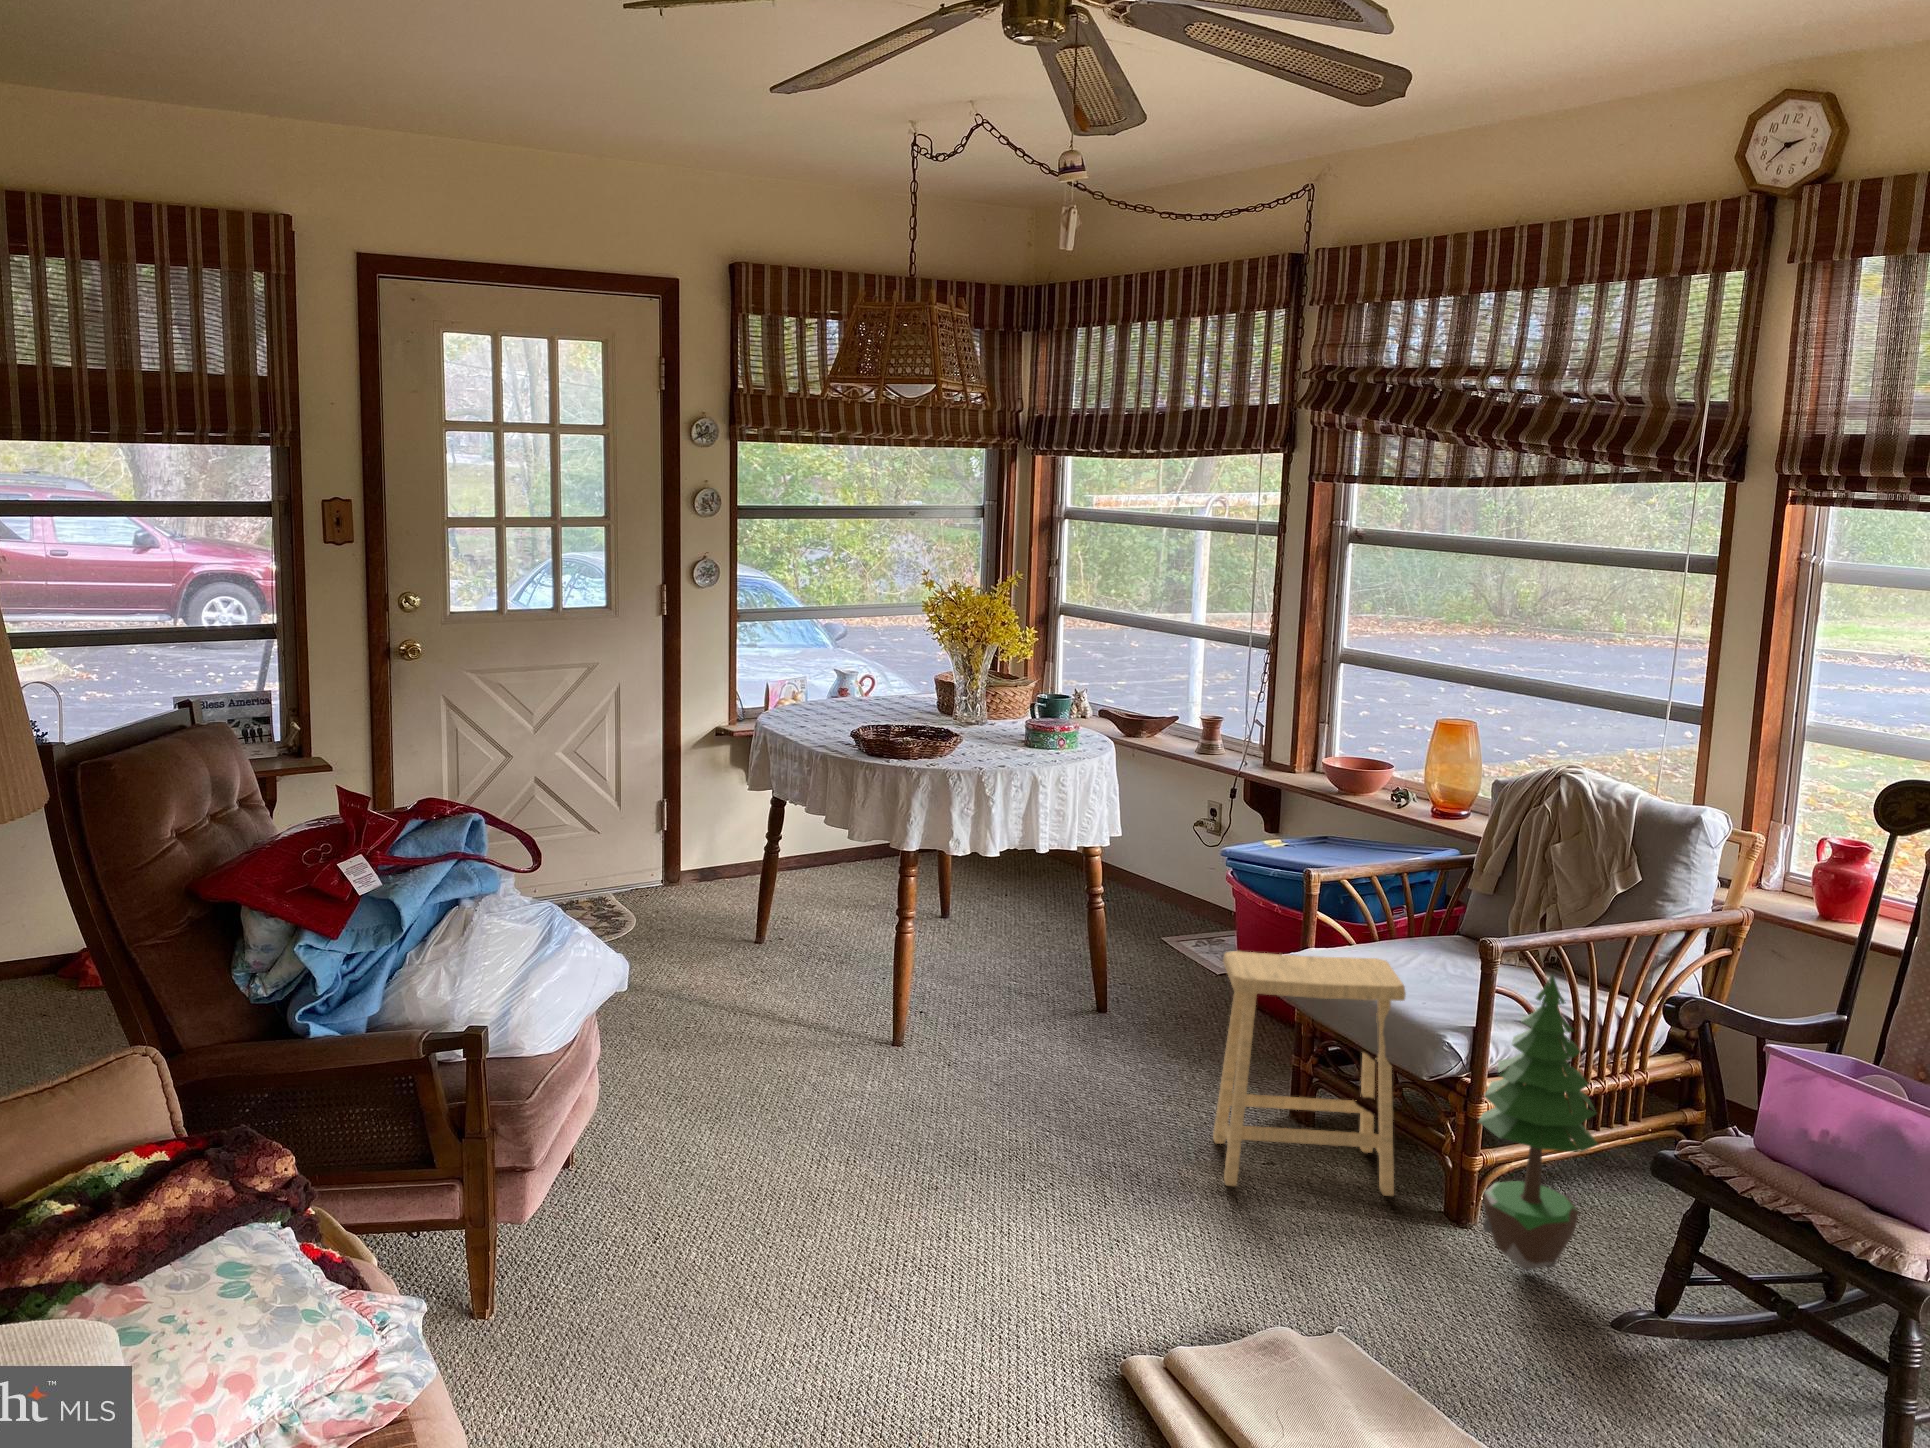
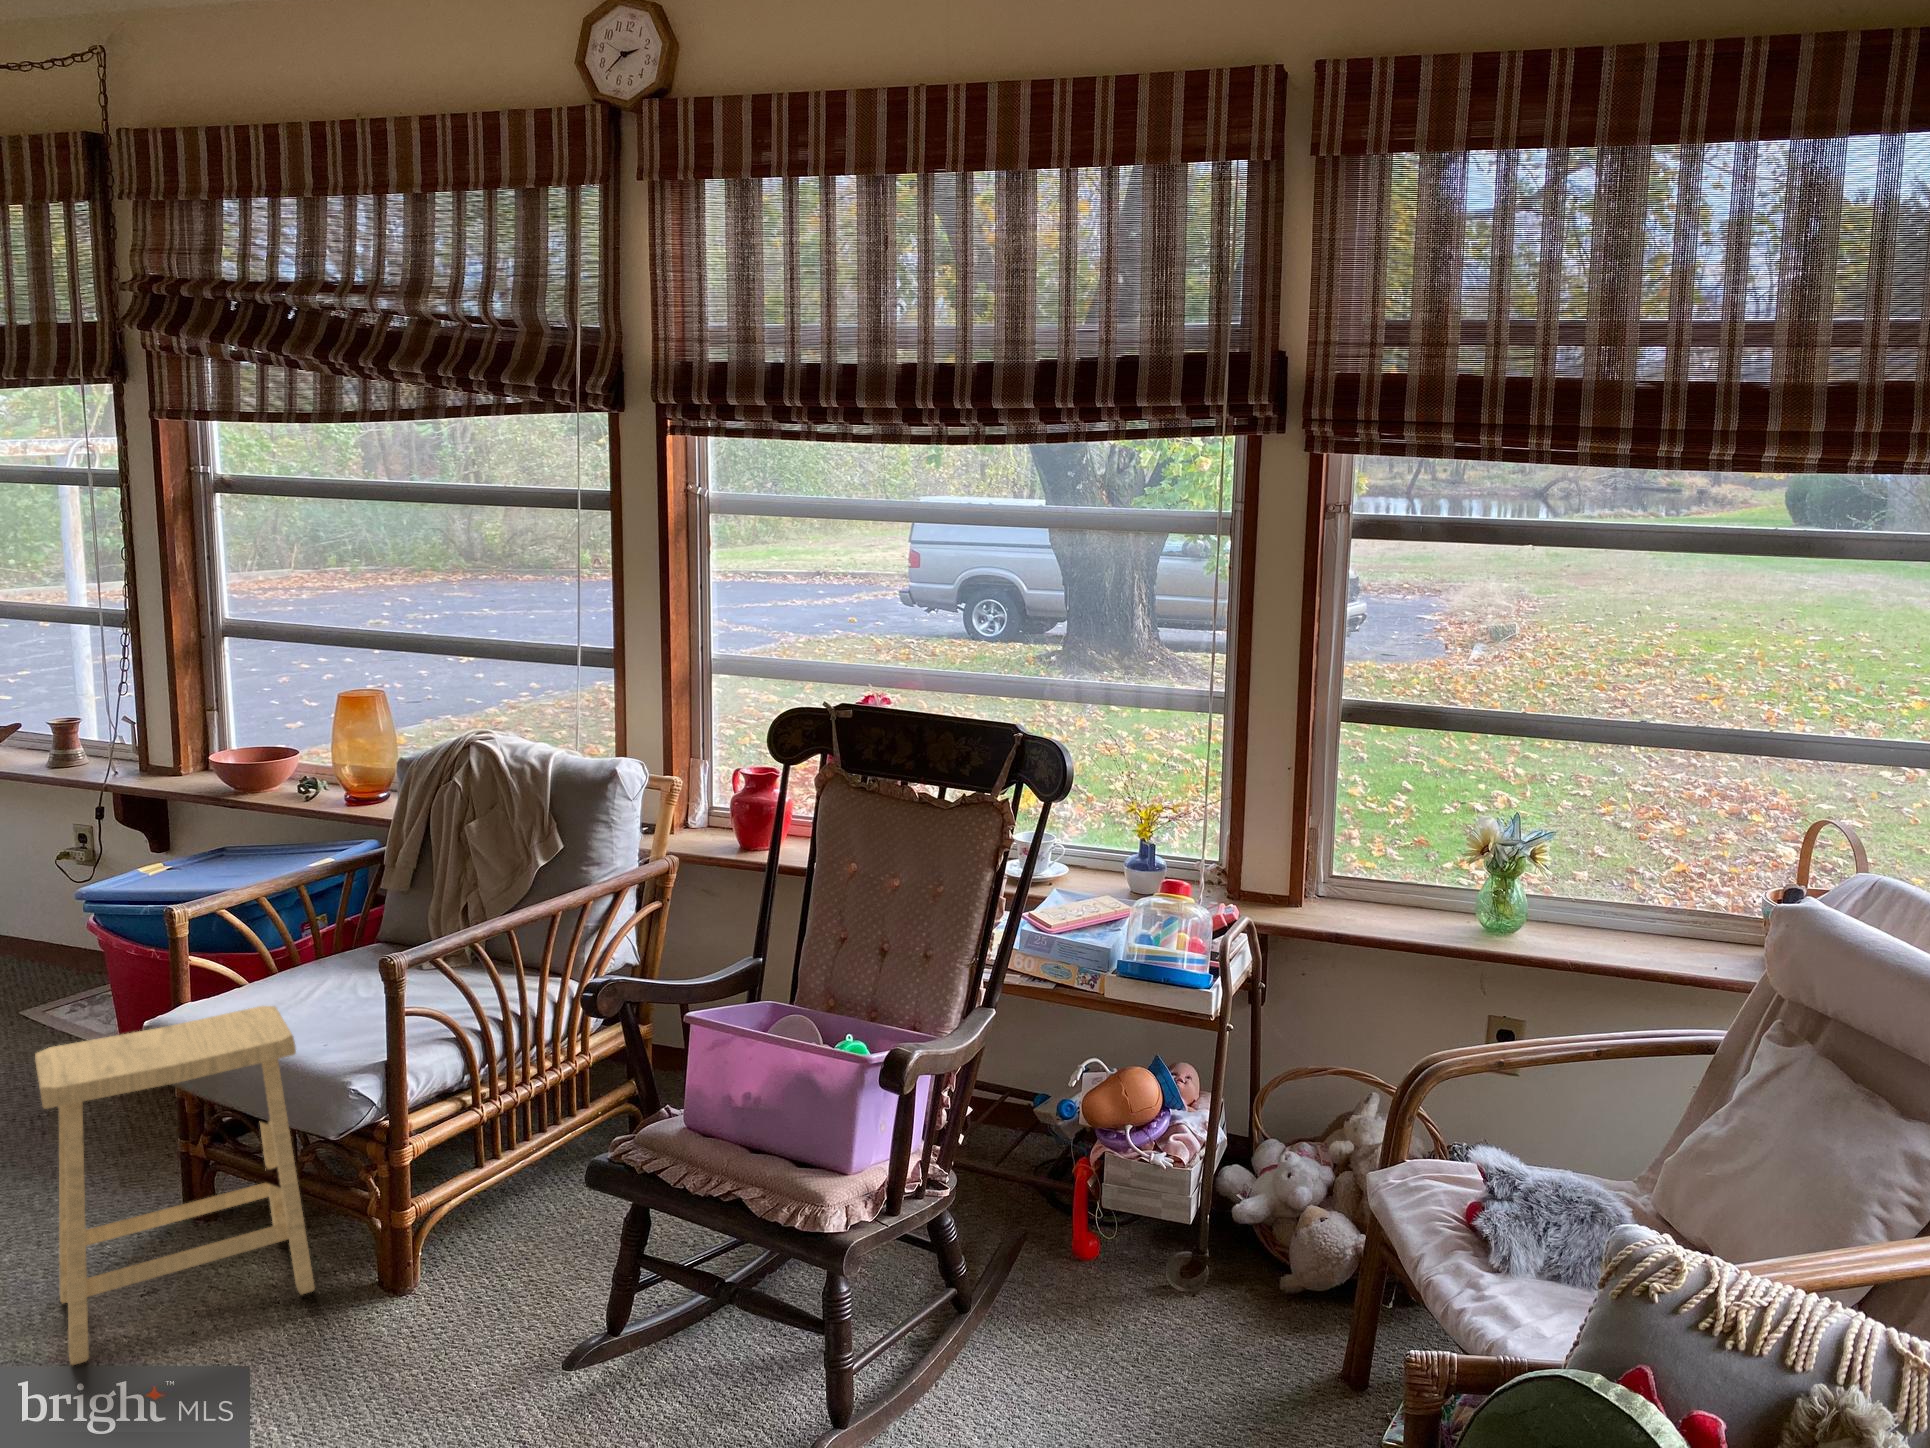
potted tree: present [1479,975,1598,1270] -> none [391,987,533,1332]

